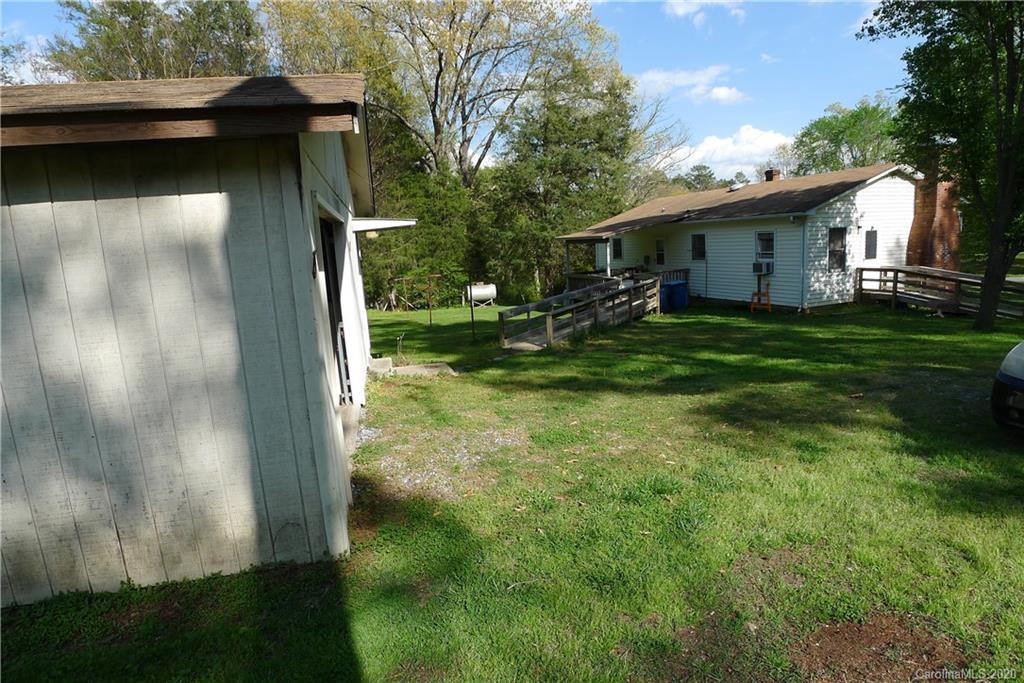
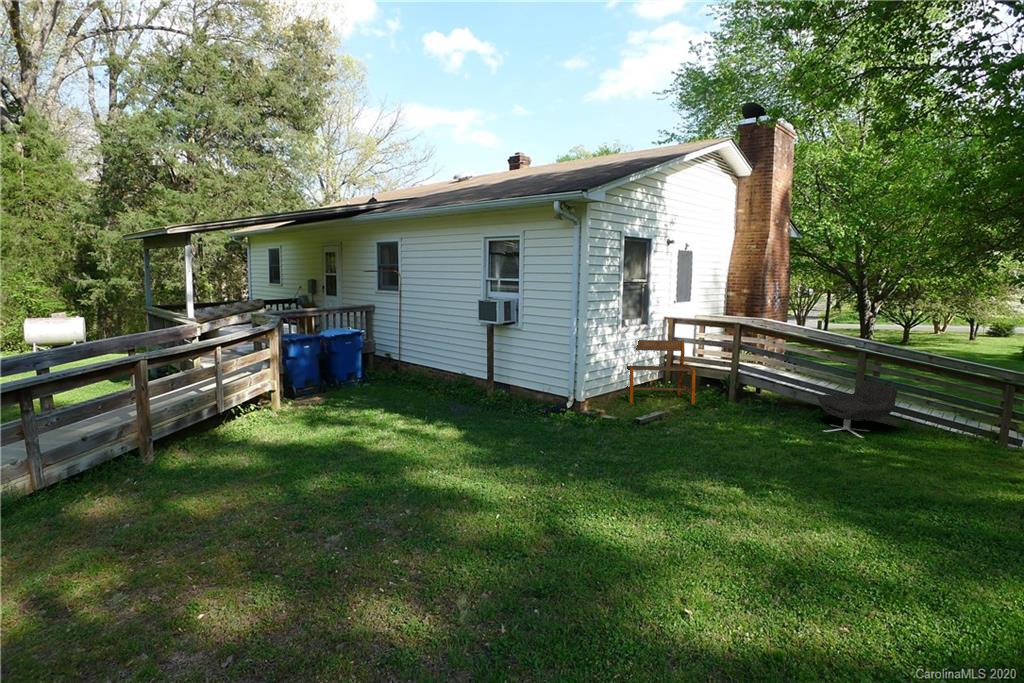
bench: present [750,281,771,312] -> present [626,340,696,404]

